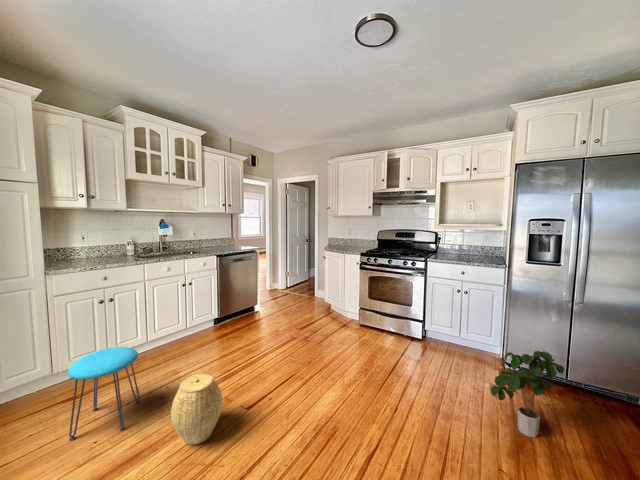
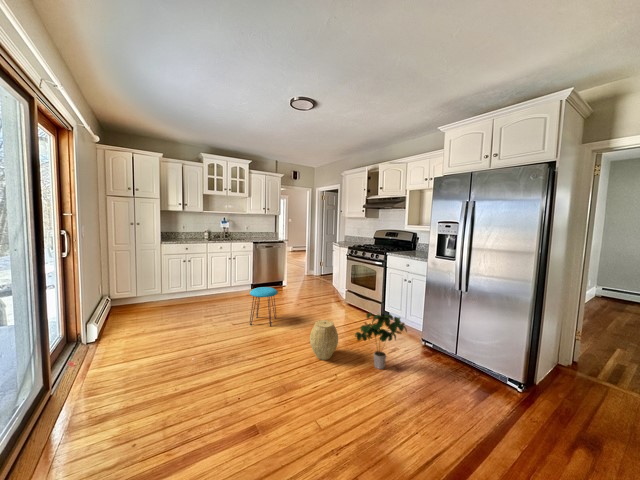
stool: present [68,347,140,441] -> present [250,287,278,326]
woven basket: present [171,374,223,445] -> present [310,320,338,360]

